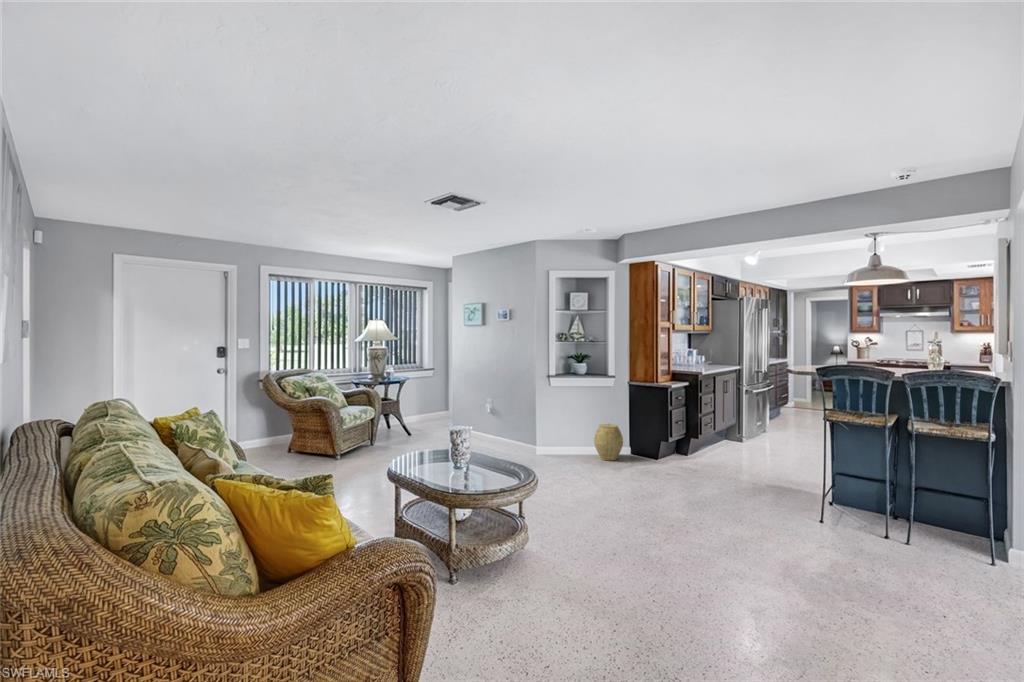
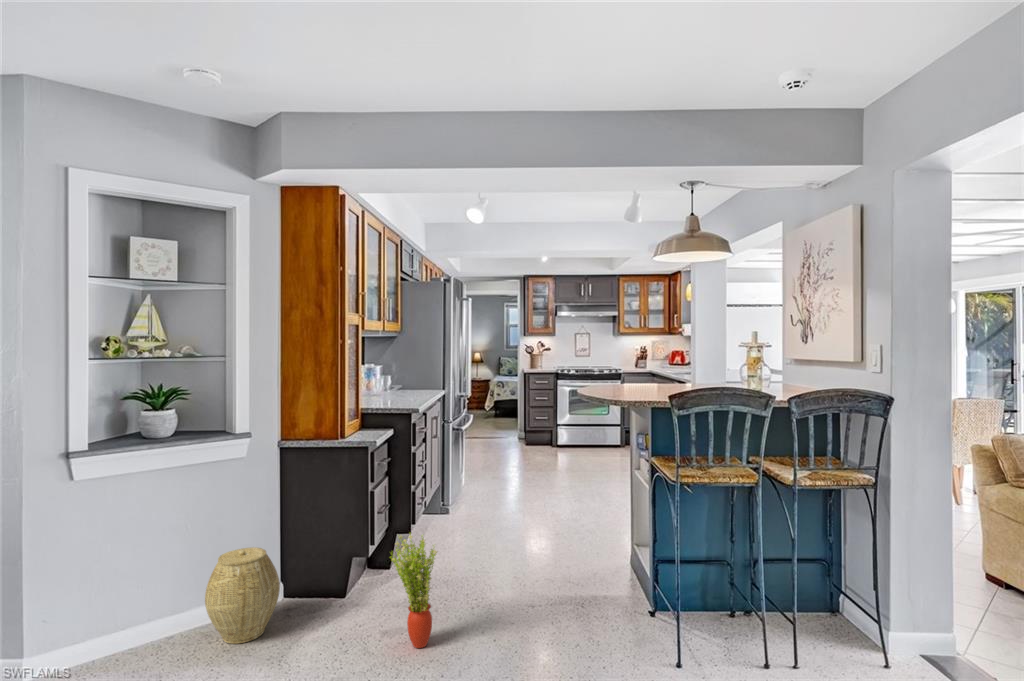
potted plant: none [663,423,686,476] -> present [390,533,437,648]

